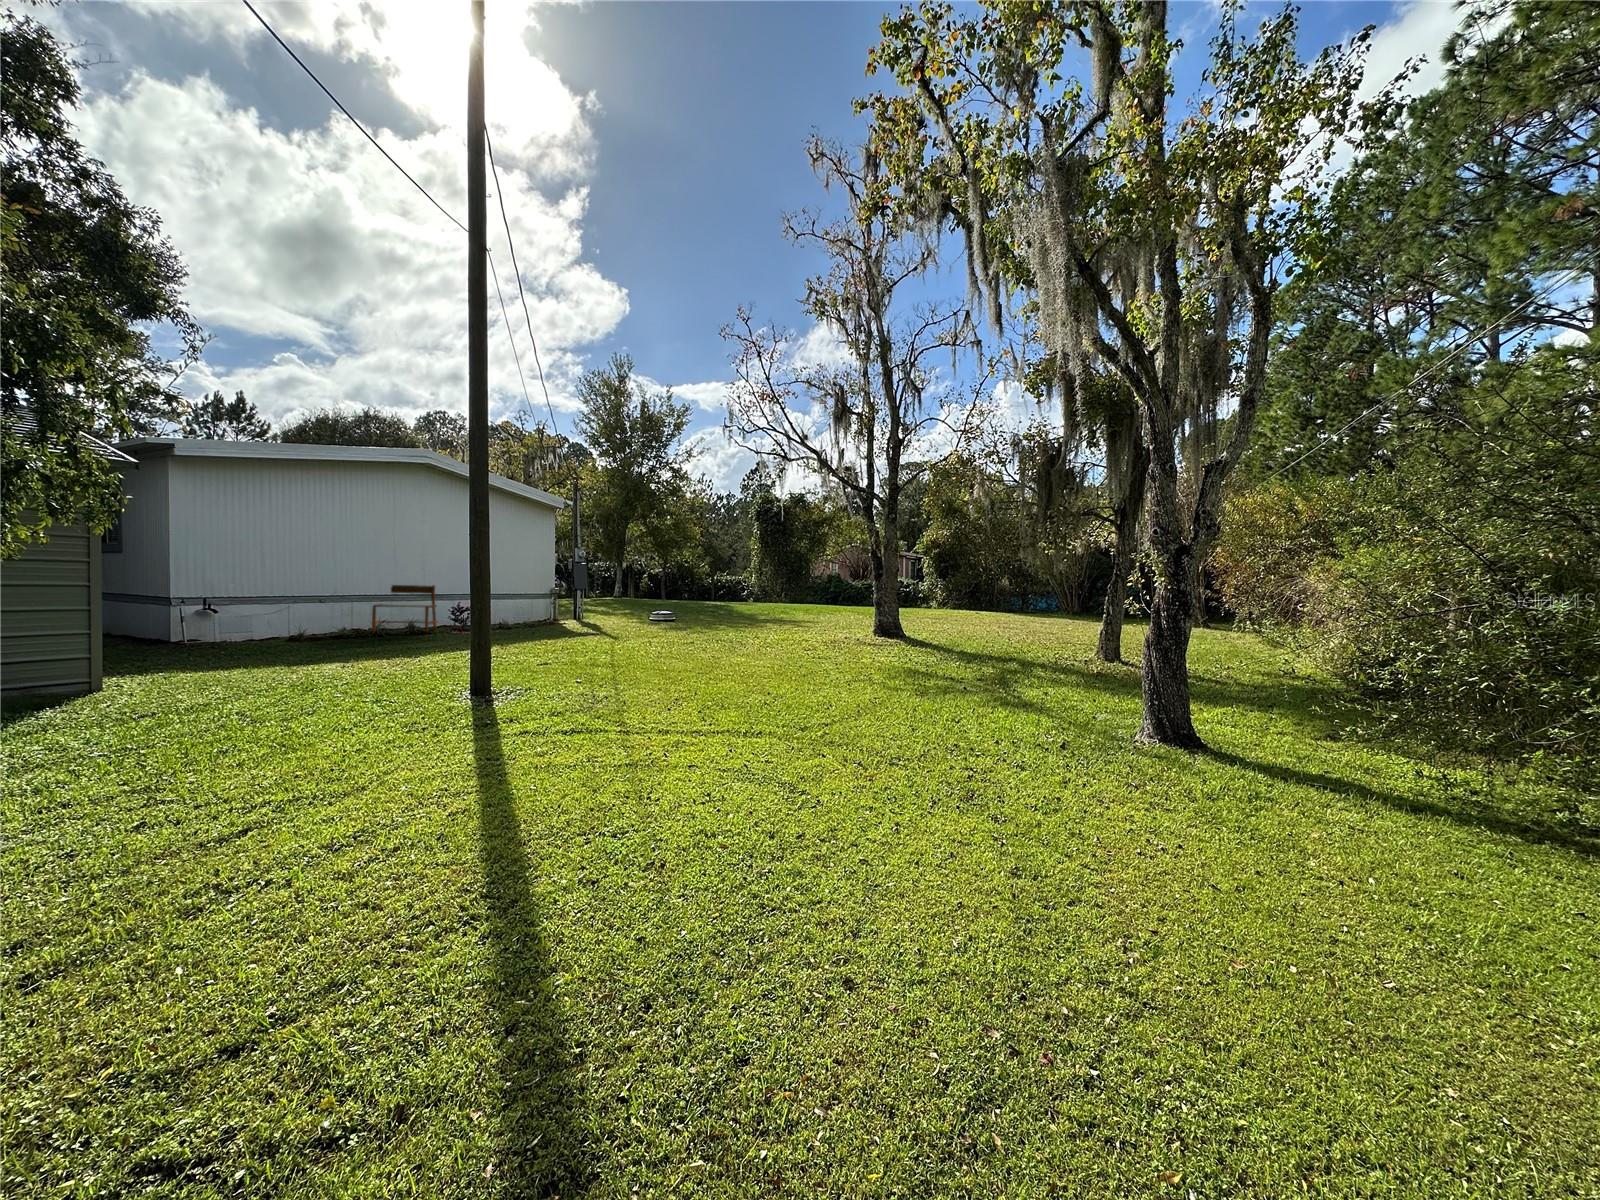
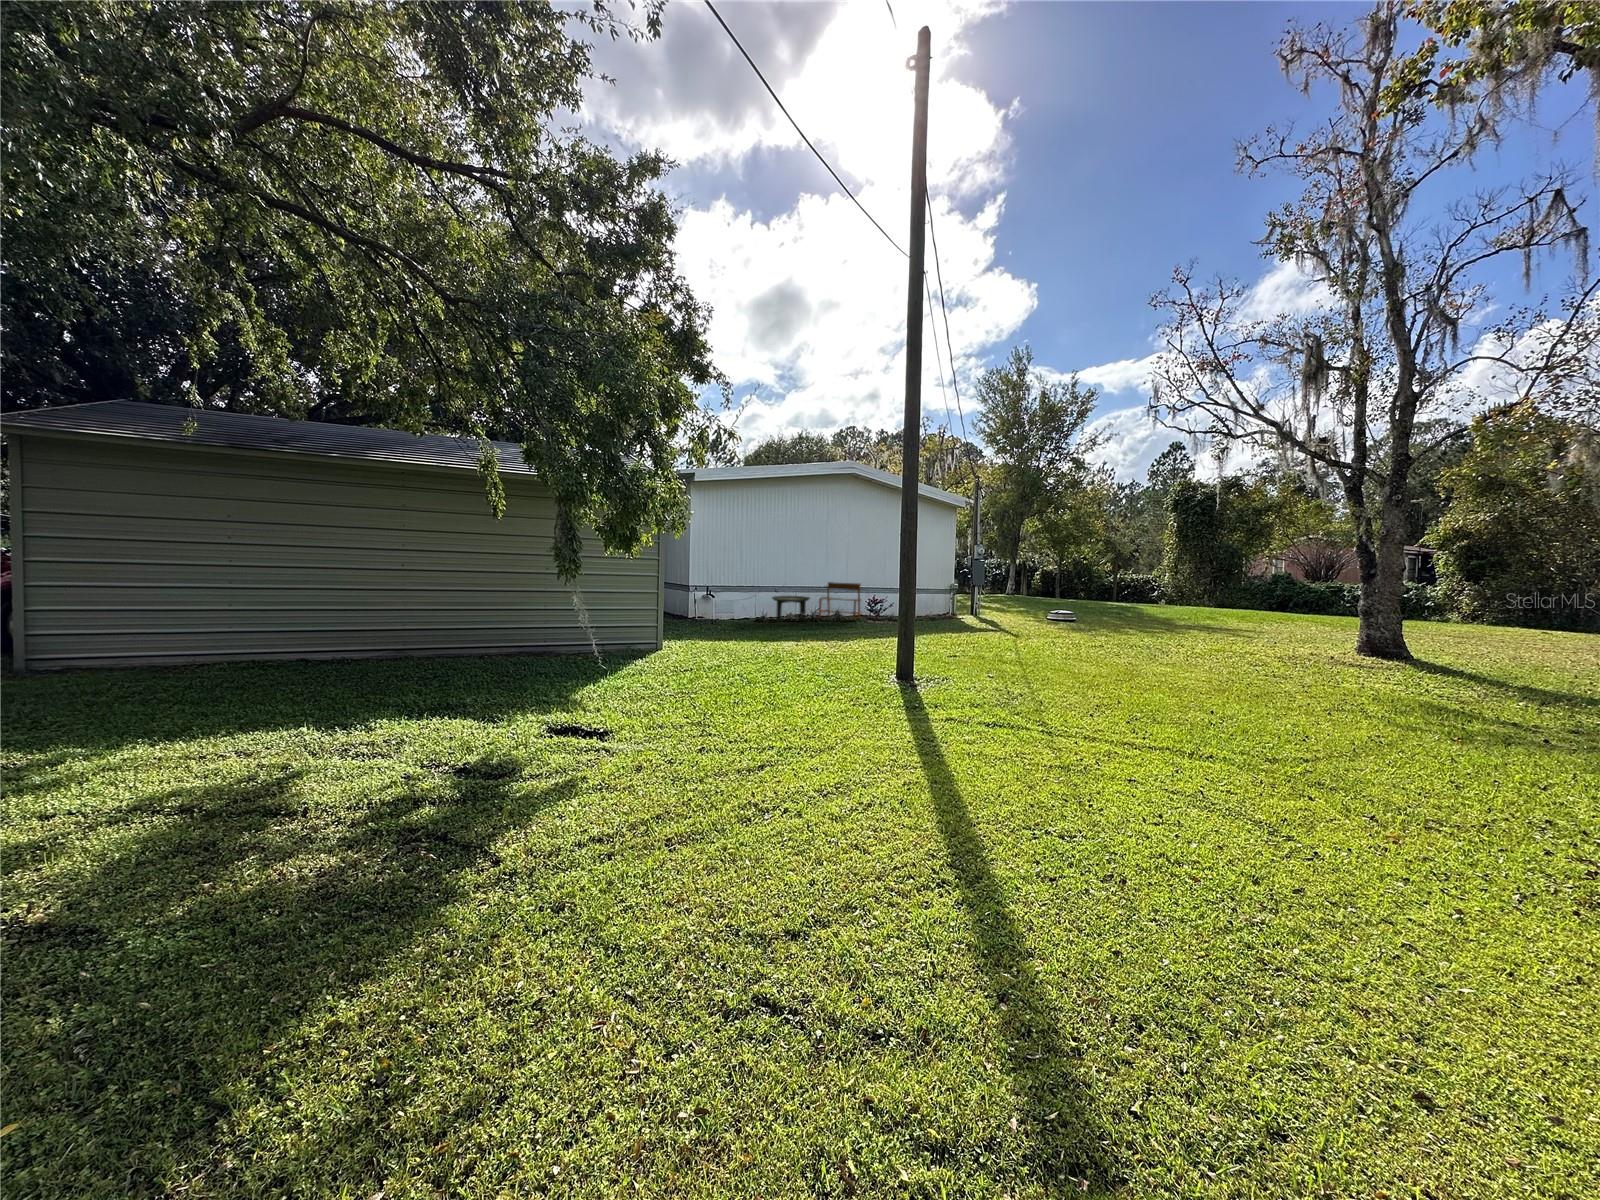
round table: none [287,603,357,640] -> present [772,596,810,622]

